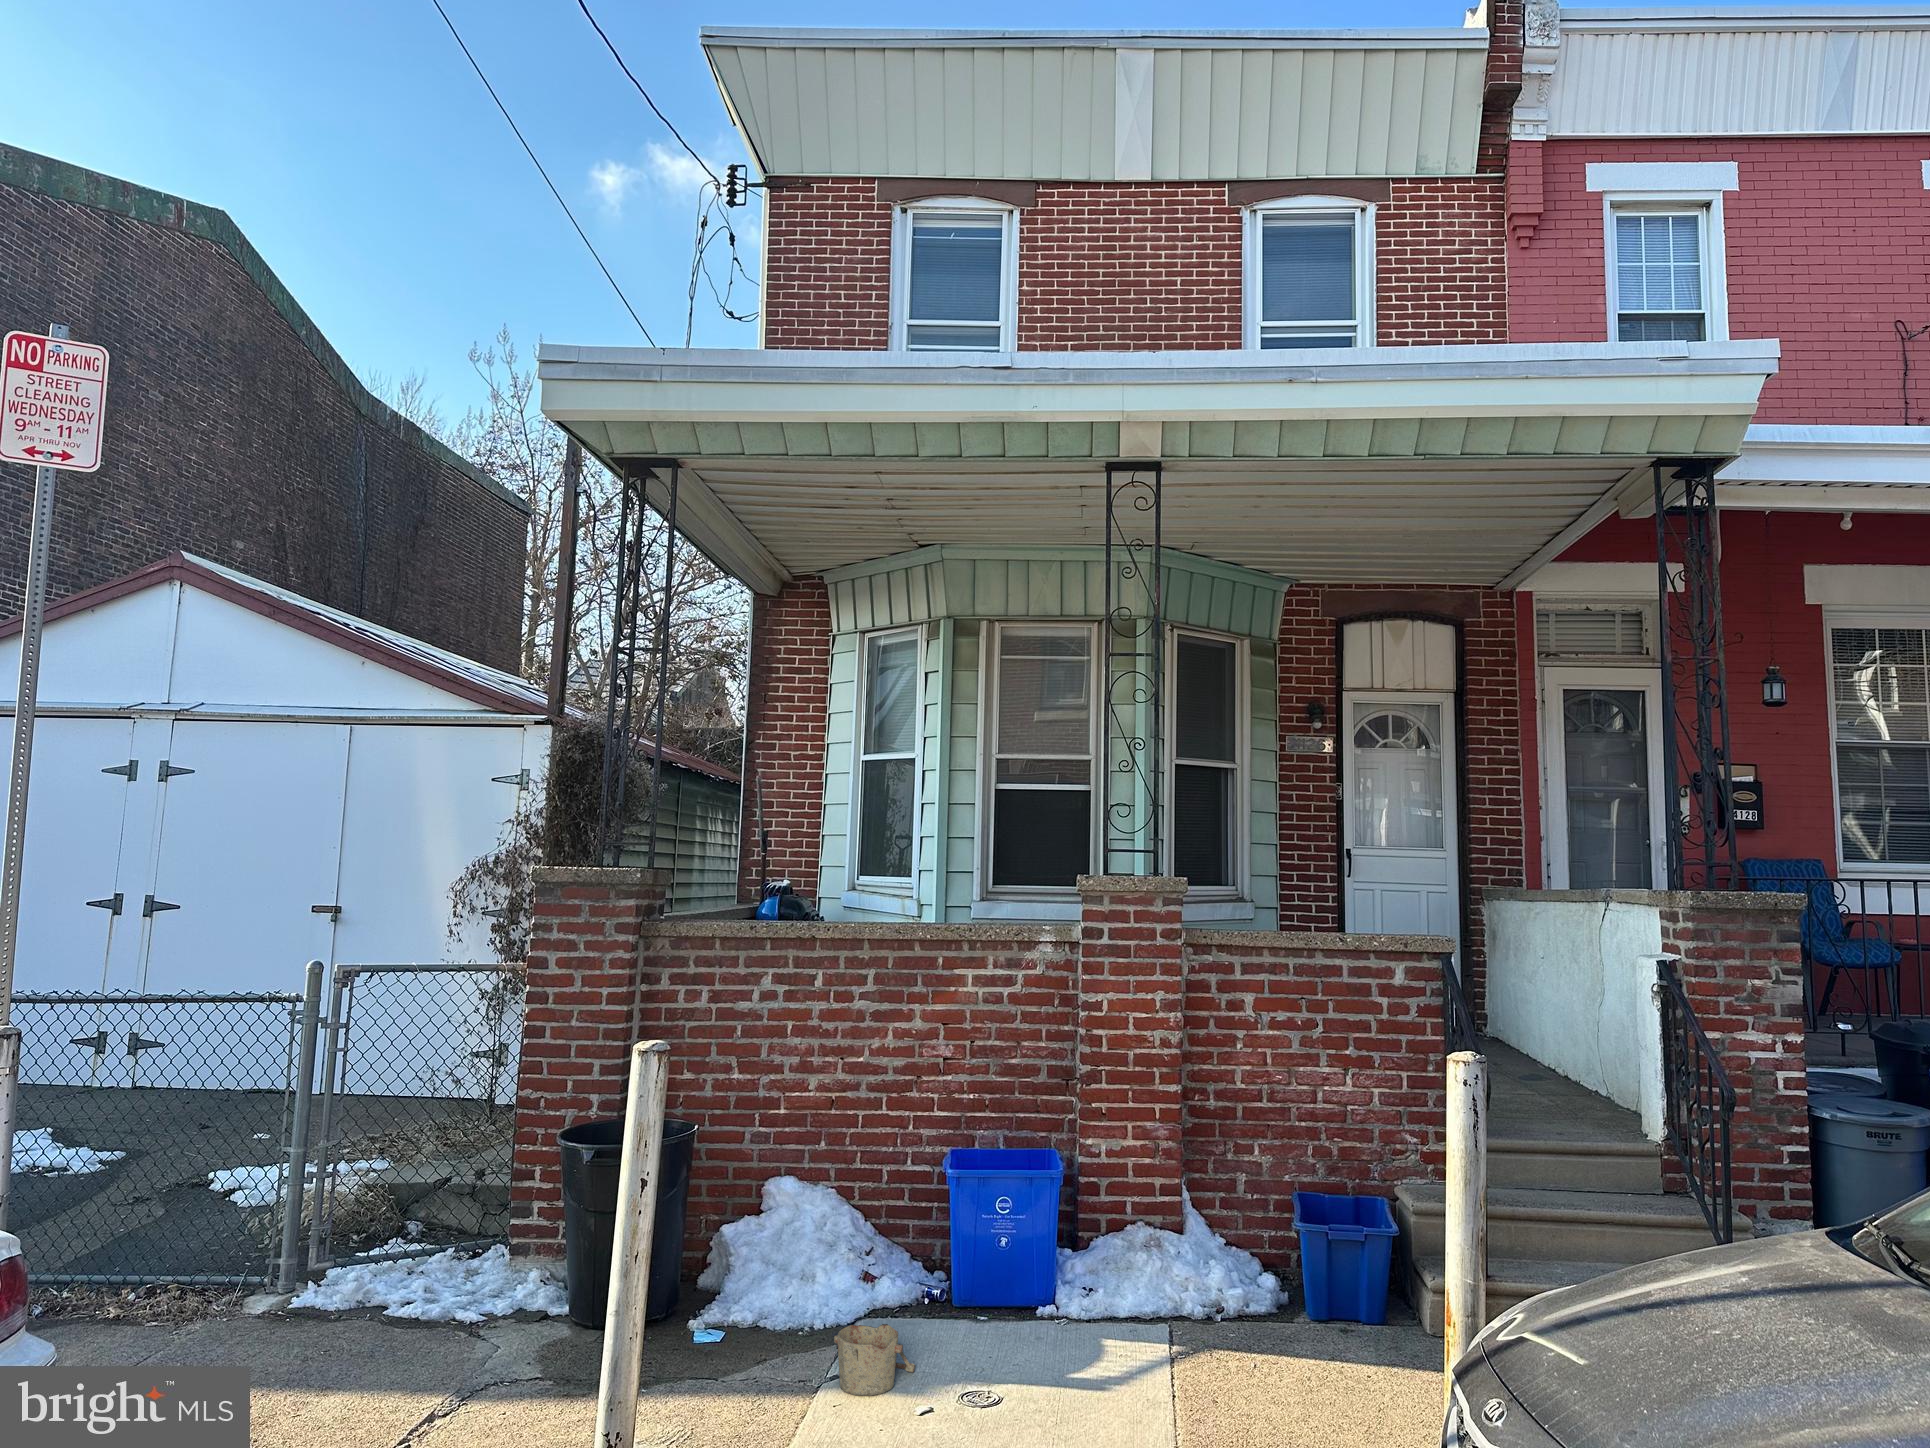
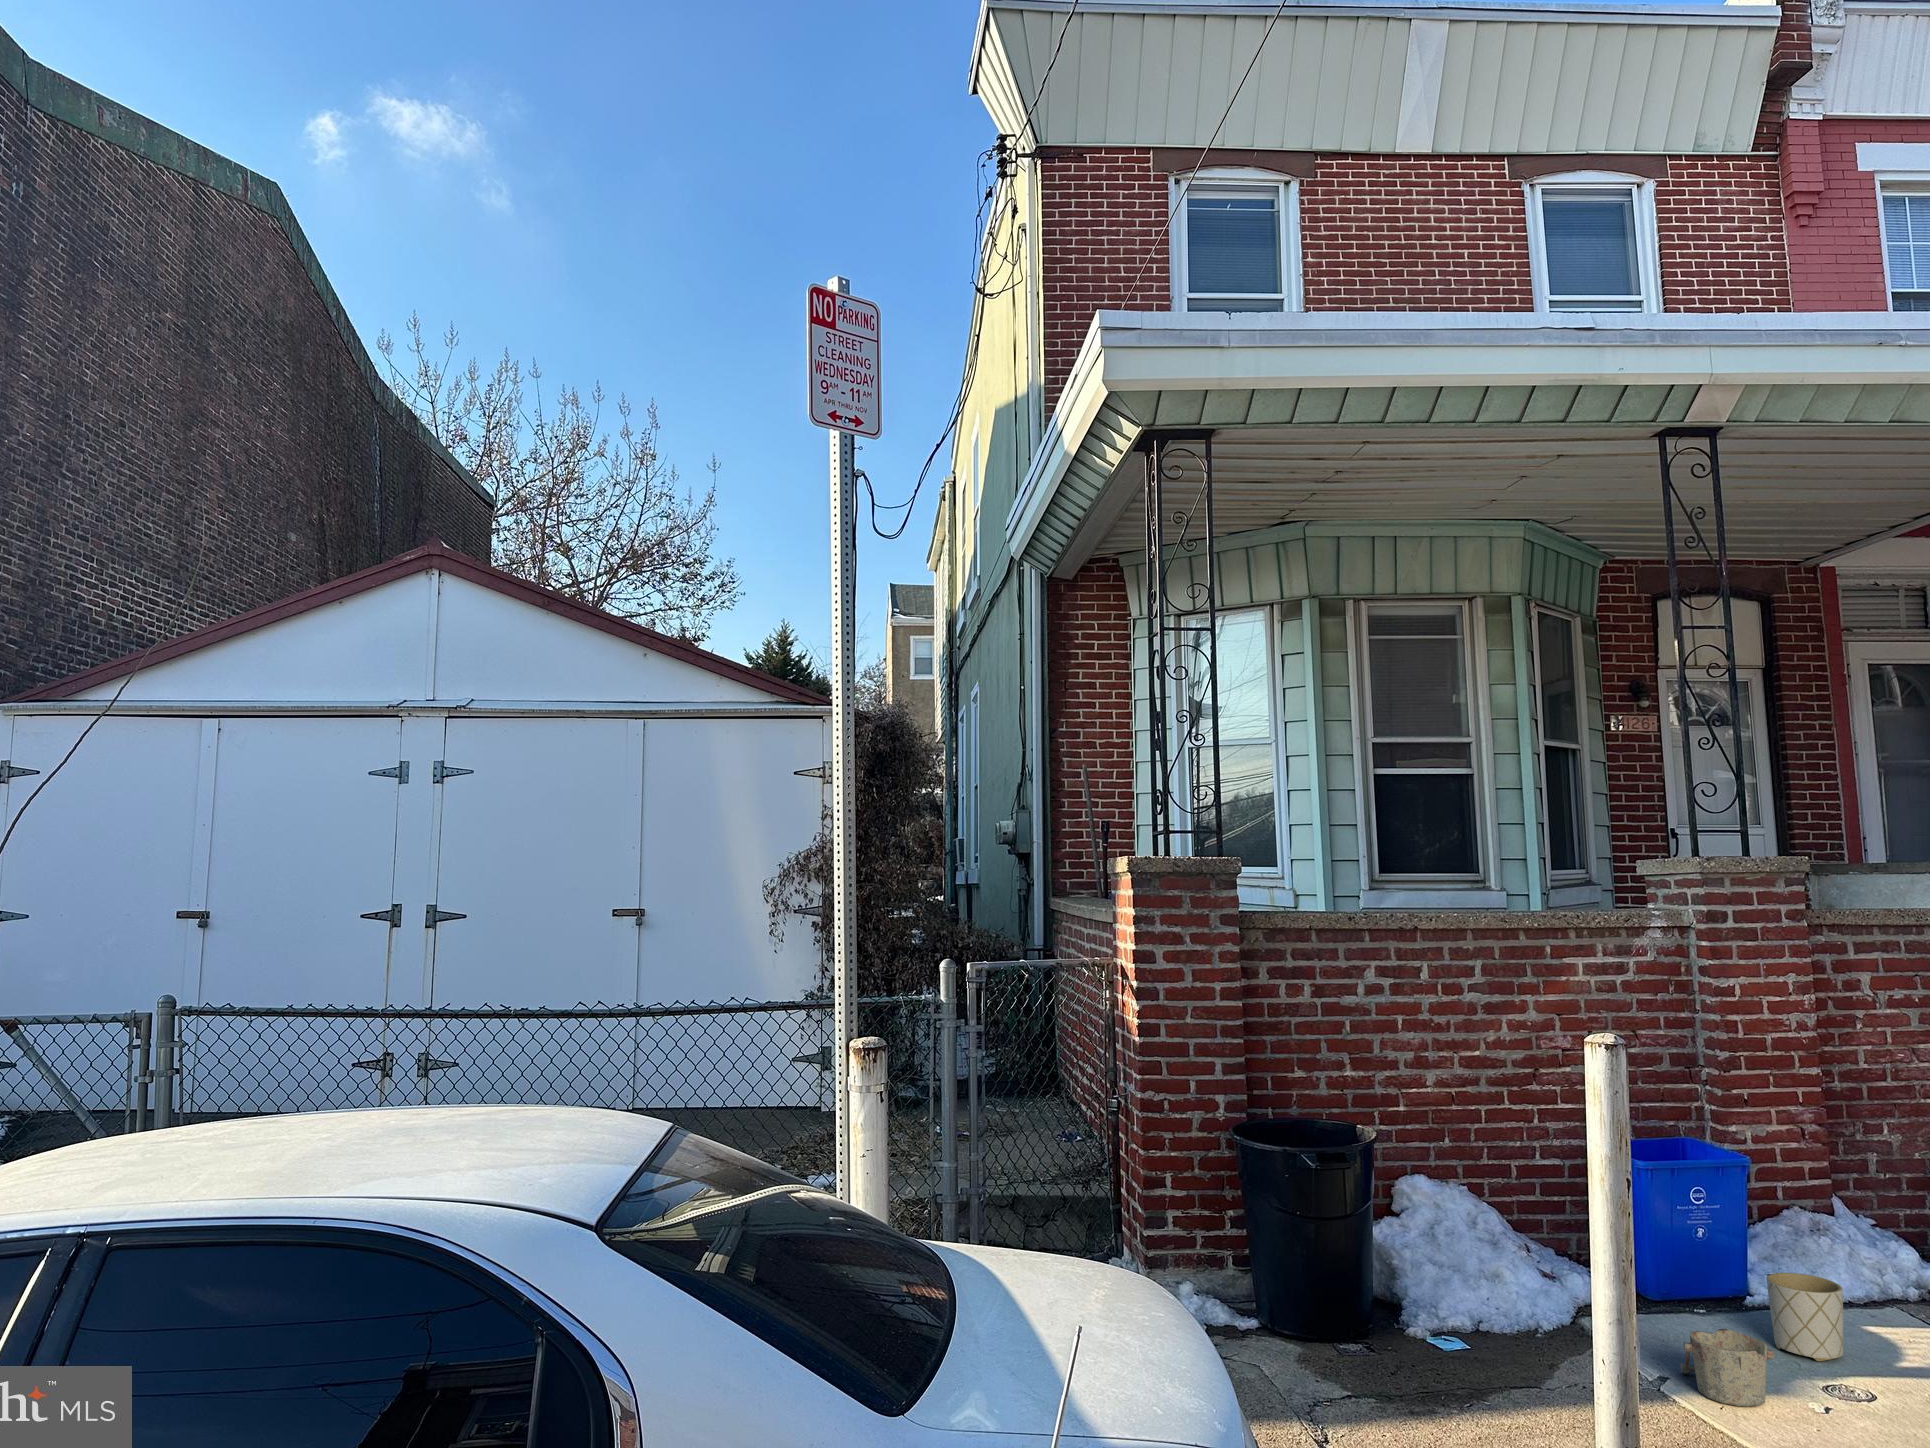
planter: none [984,1275,1043,1359] -> present [1767,1273,1843,1361]

